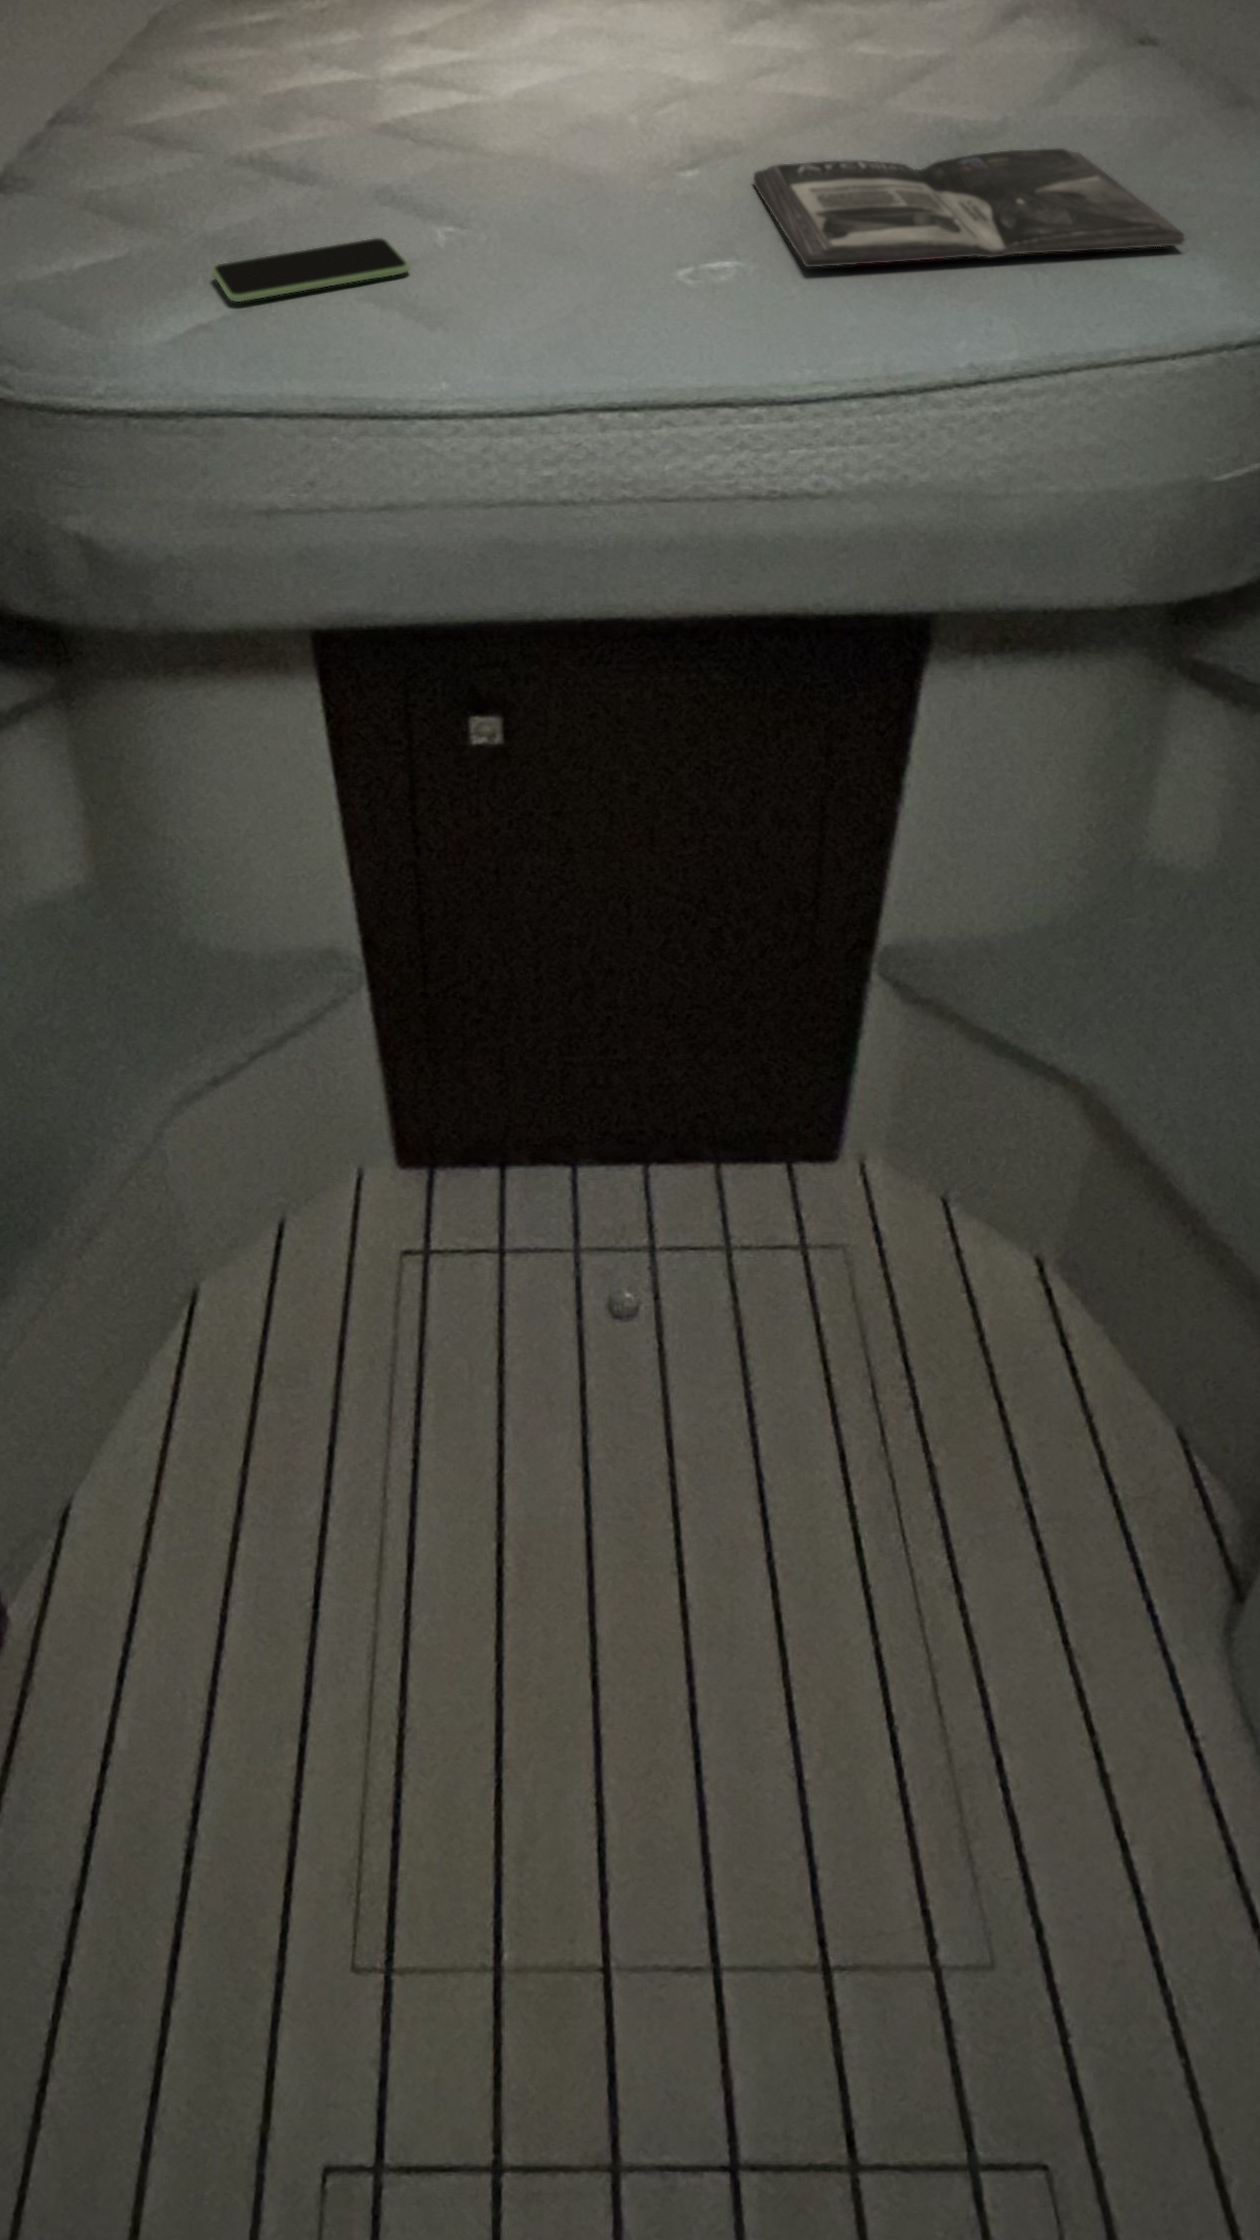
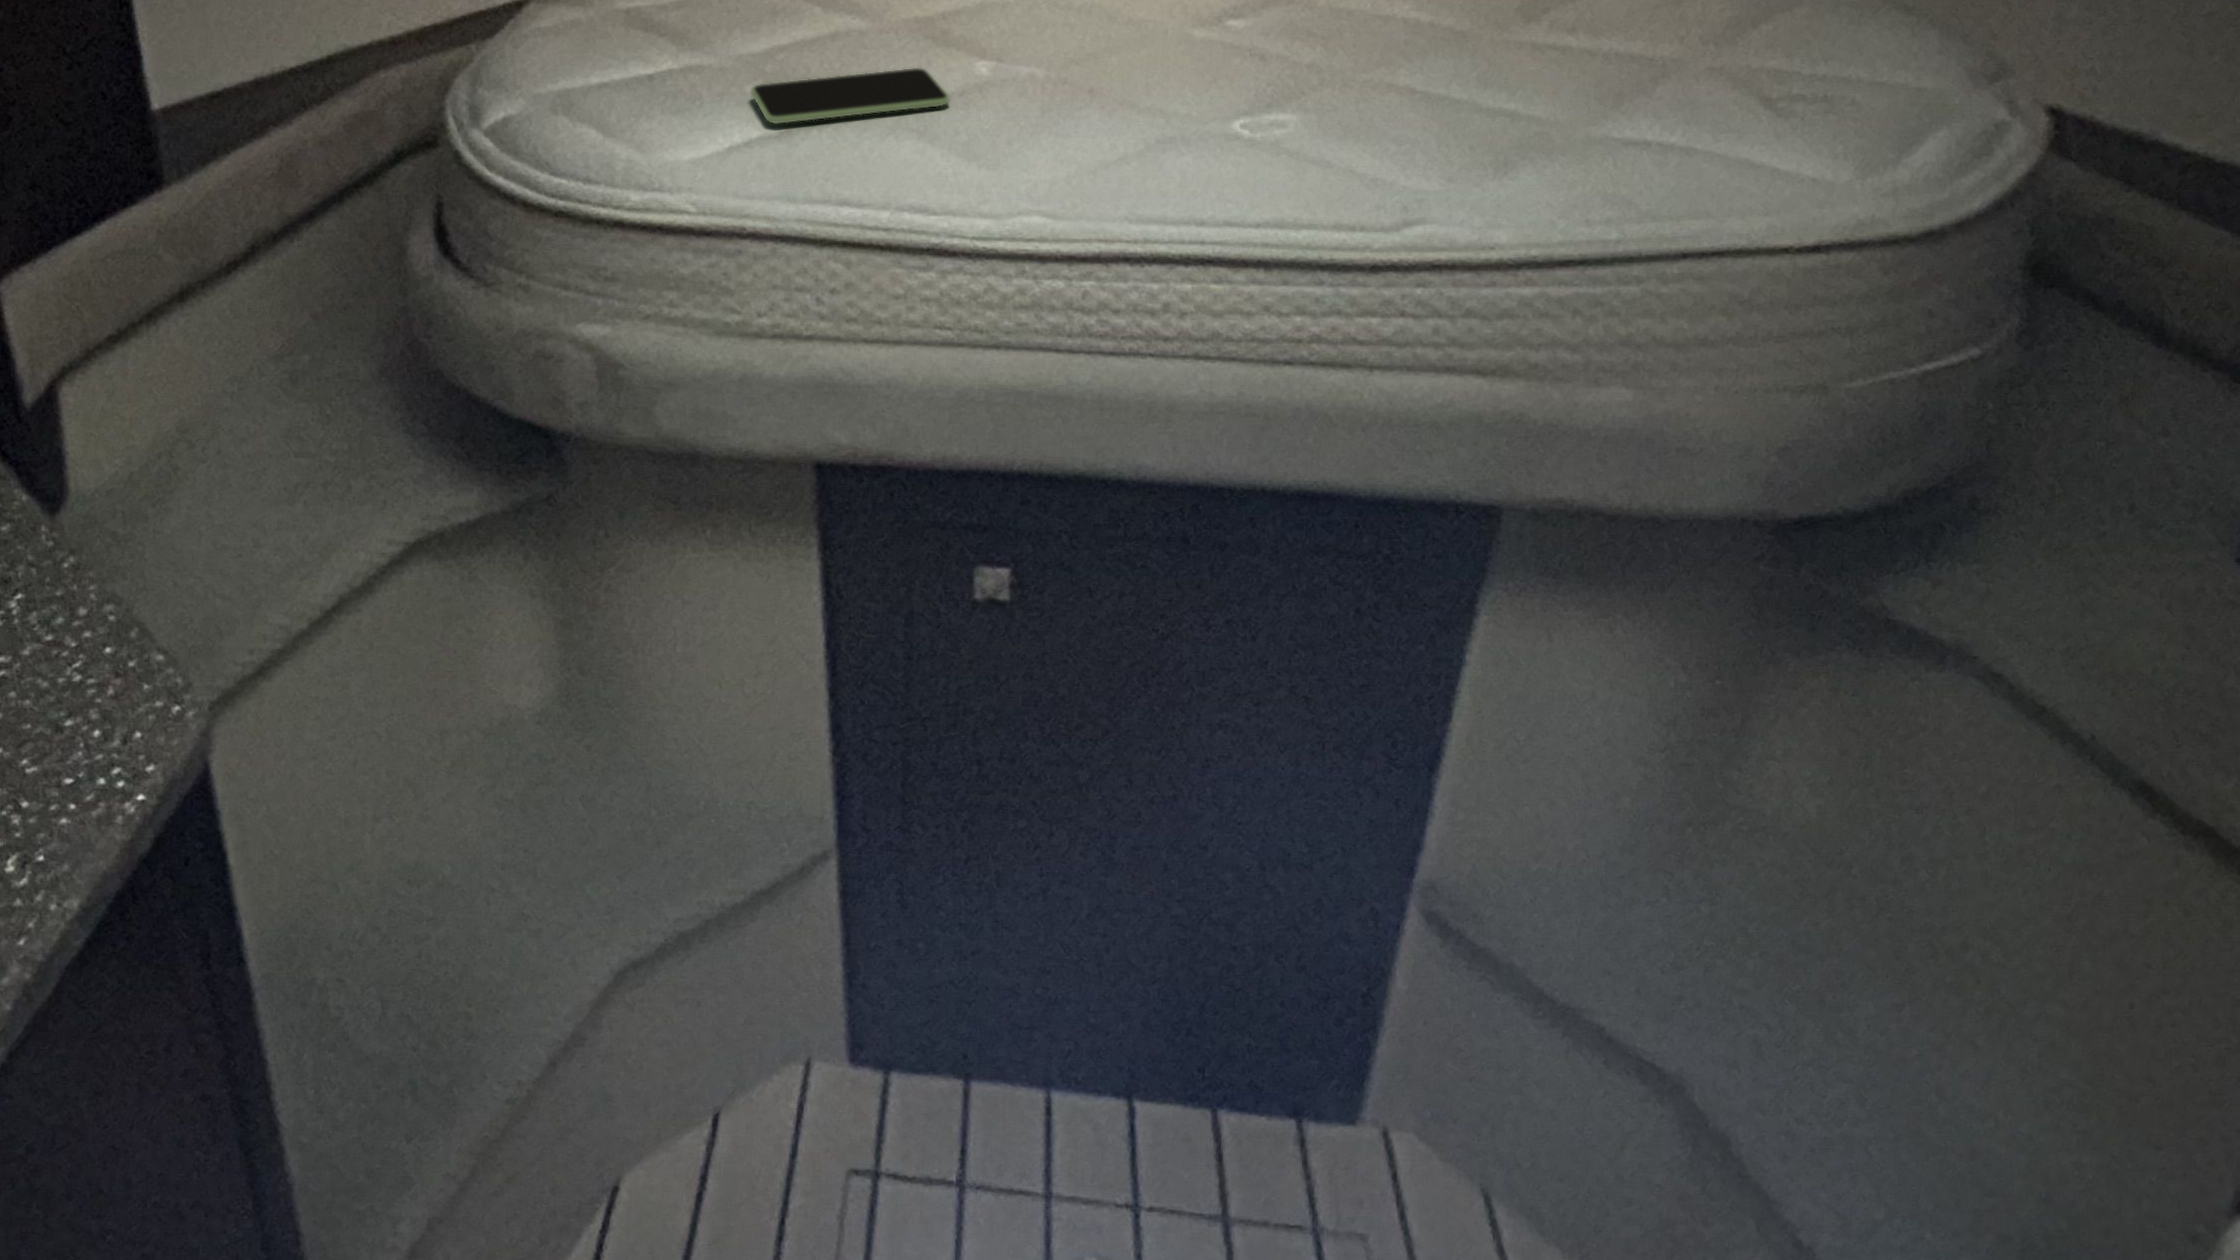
magazine: present [753,148,1185,267] -> none [1304,18,1796,130]

